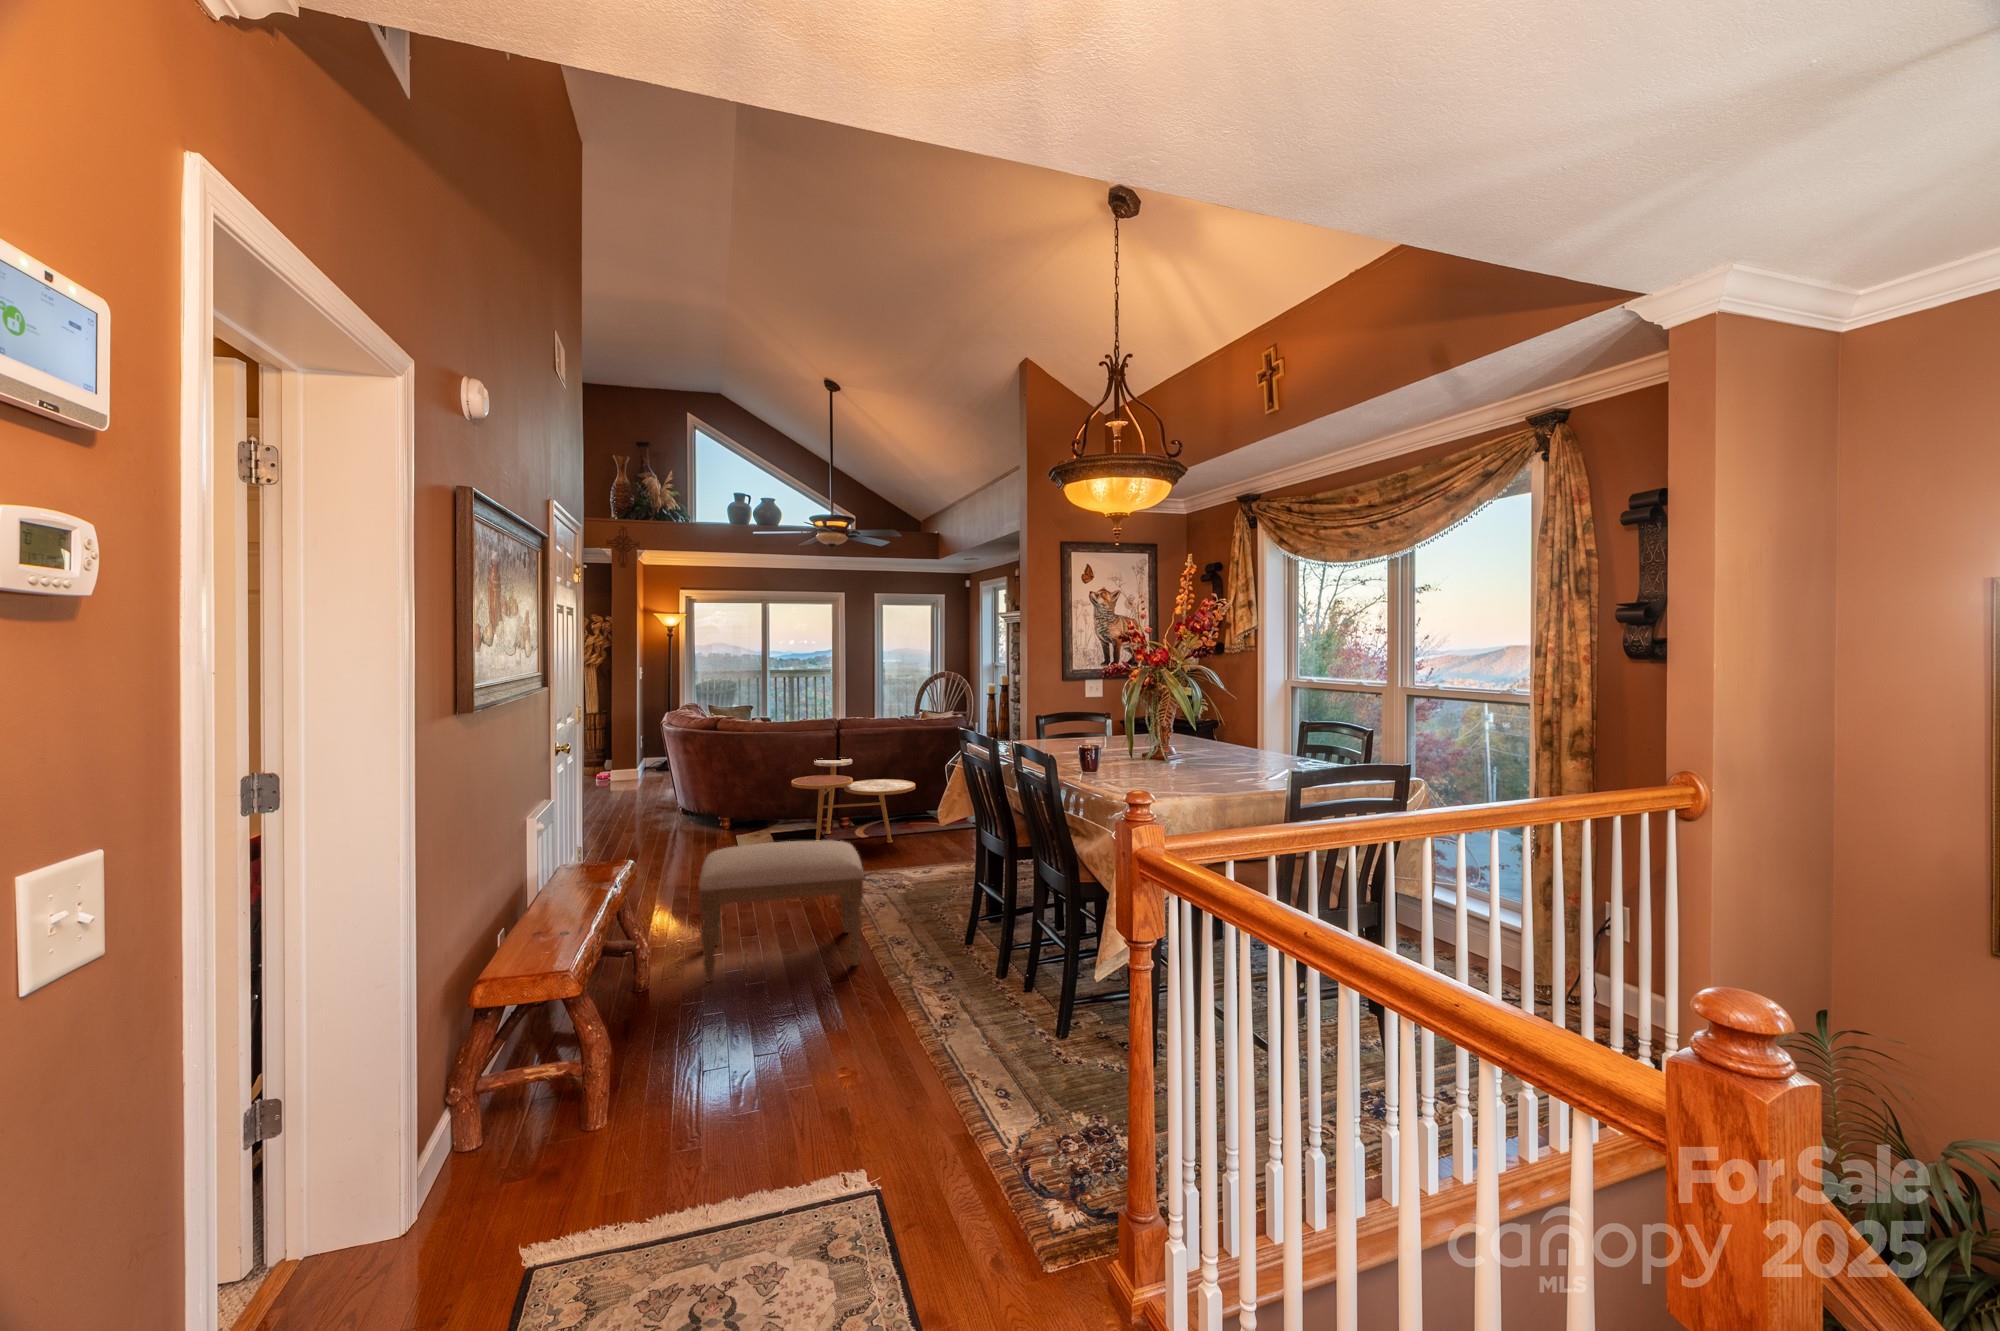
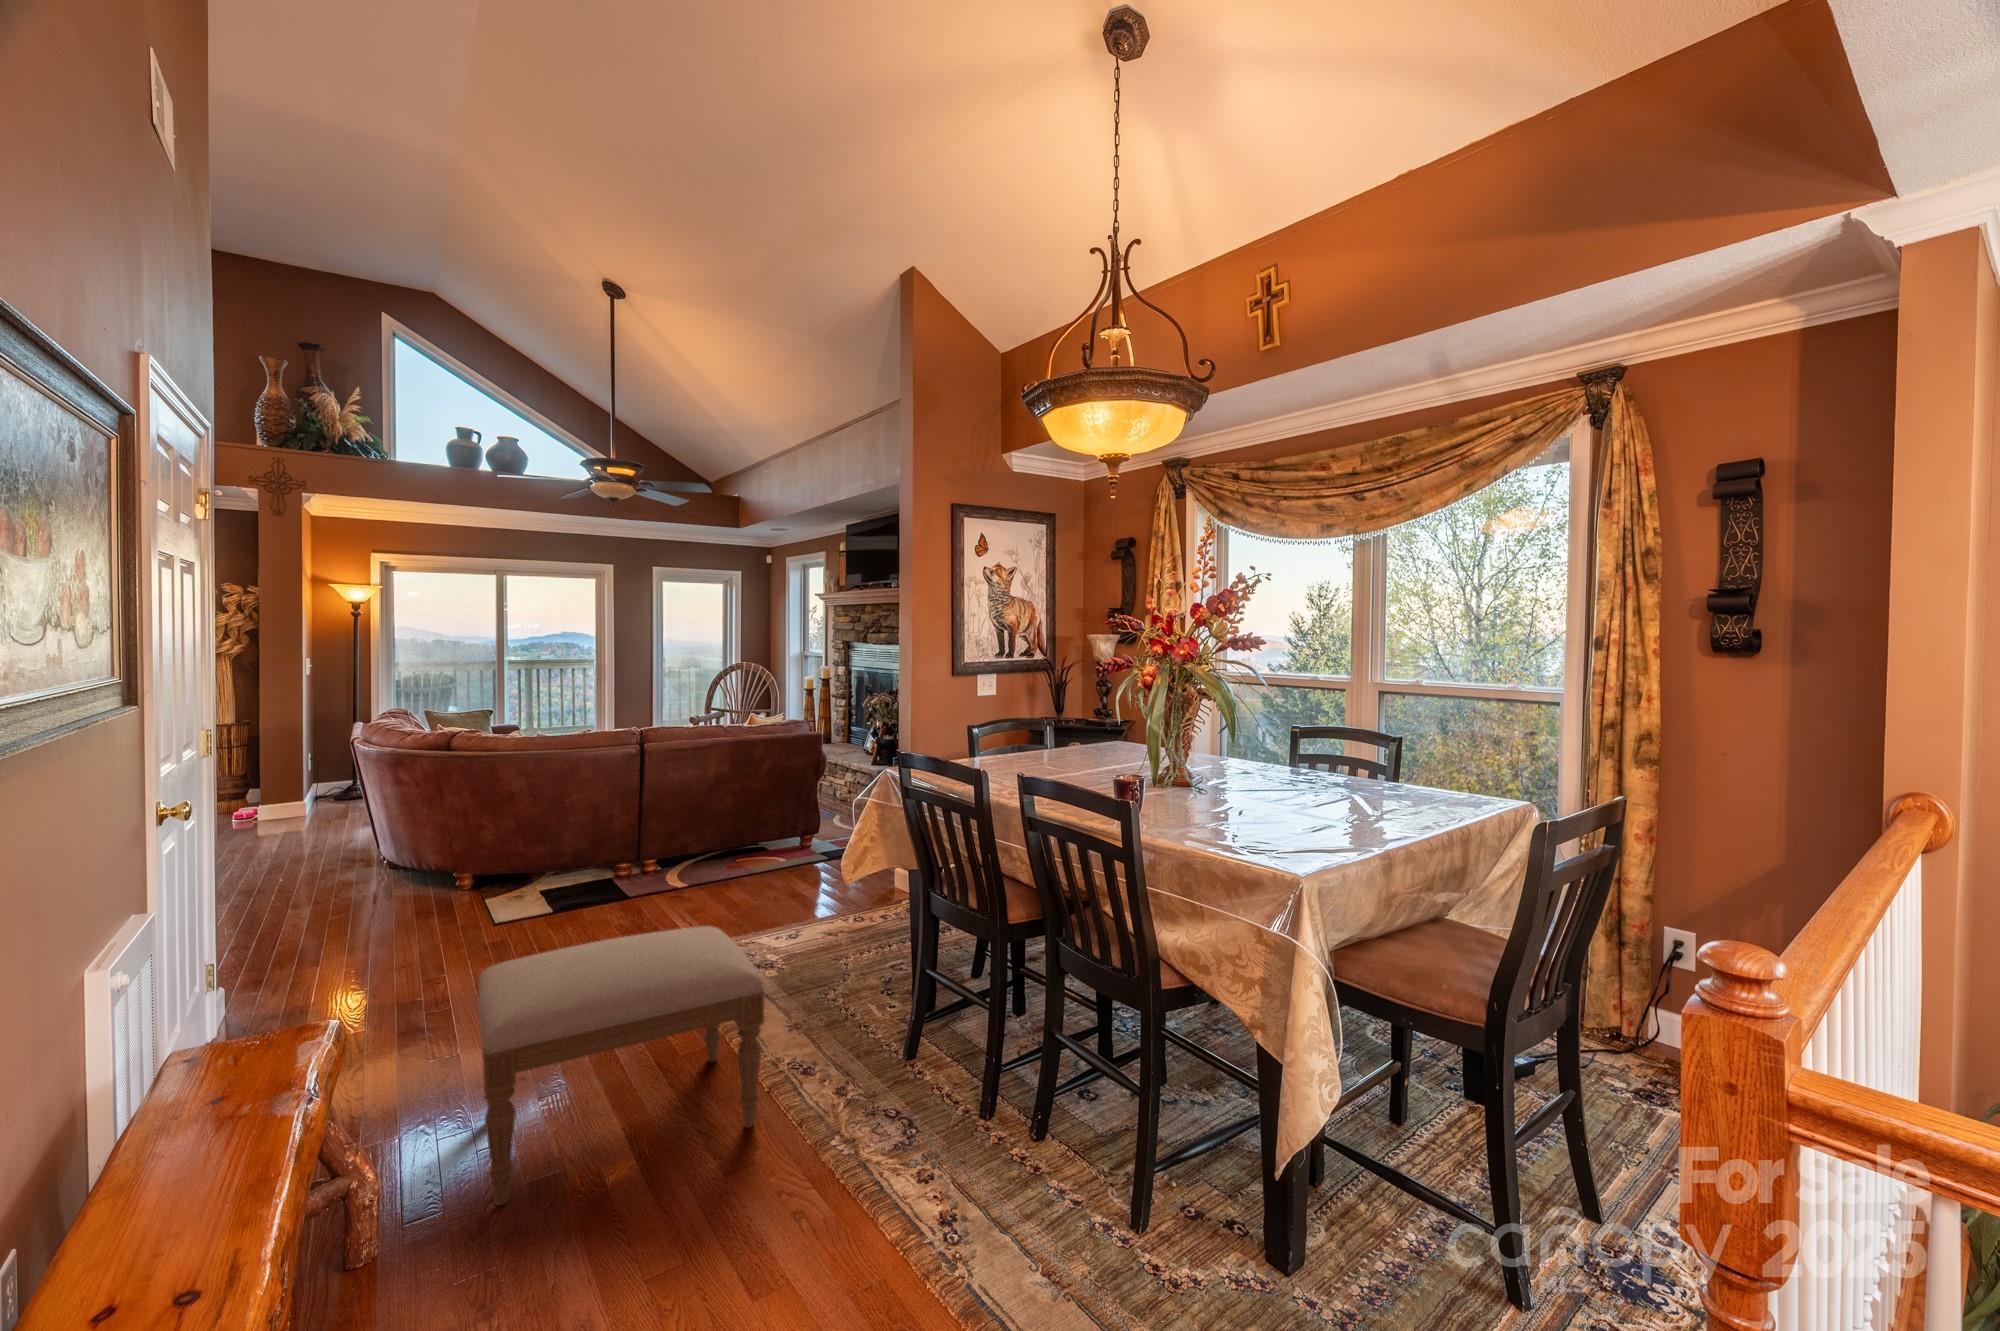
side table: present [791,759,916,843] -> none [579,783,757,912]

